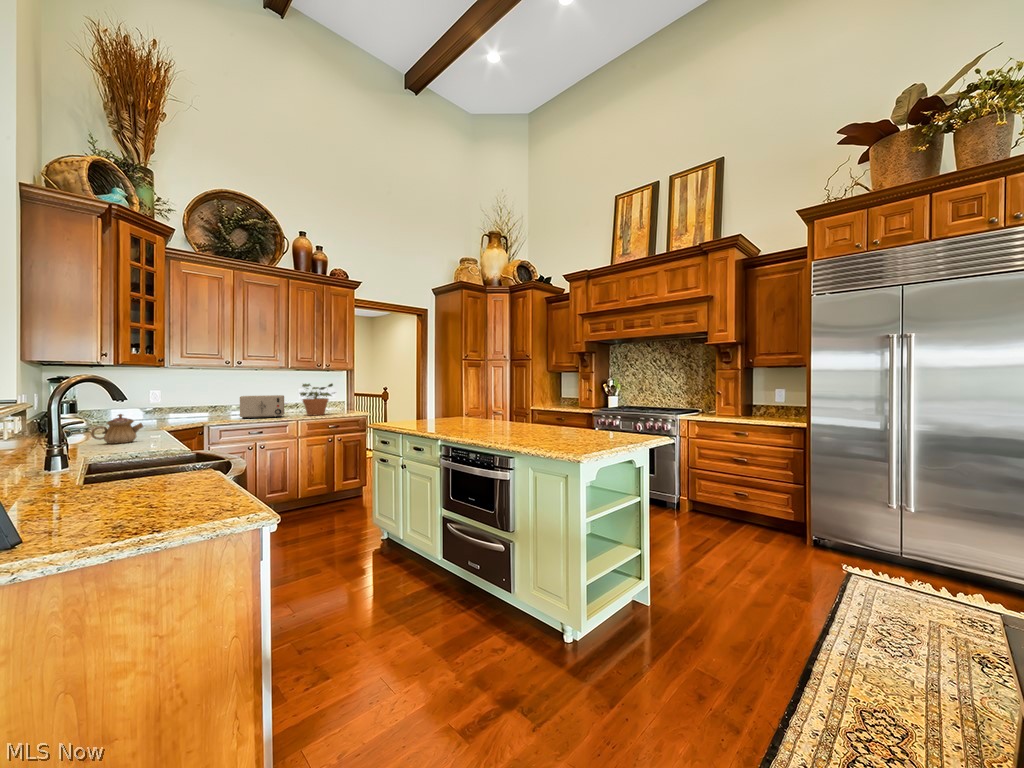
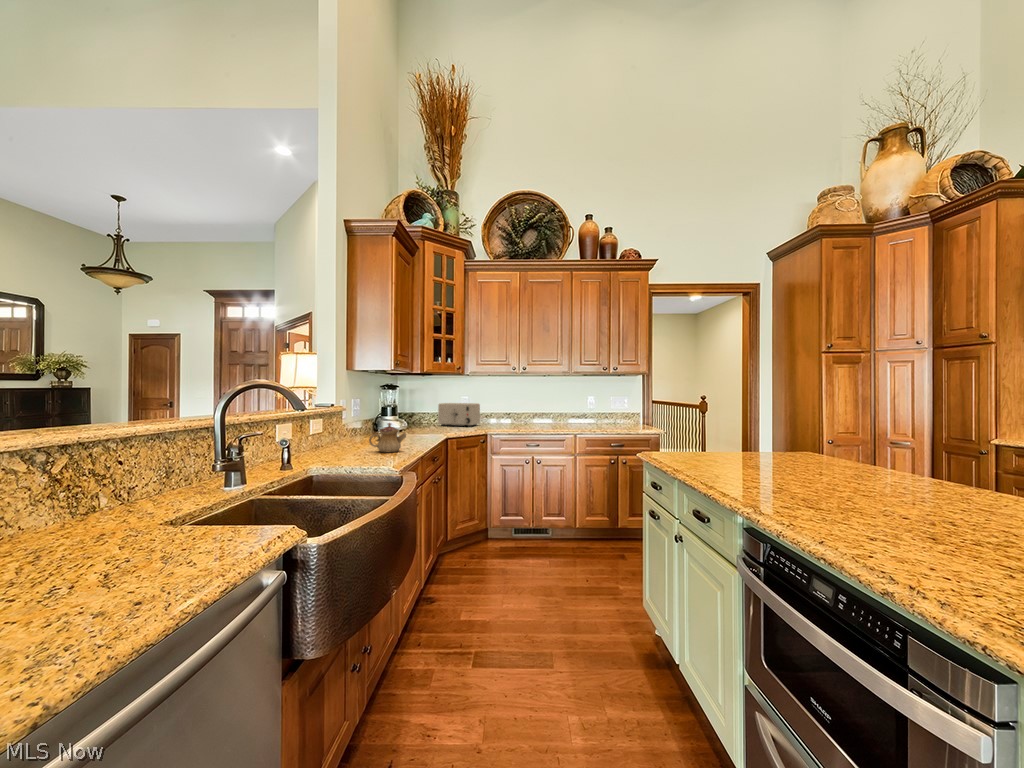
potted plant: present [300,384,335,415] -> none [579,391,624,431]
toaster: present [240,395,284,419] -> present [438,403,480,427]

